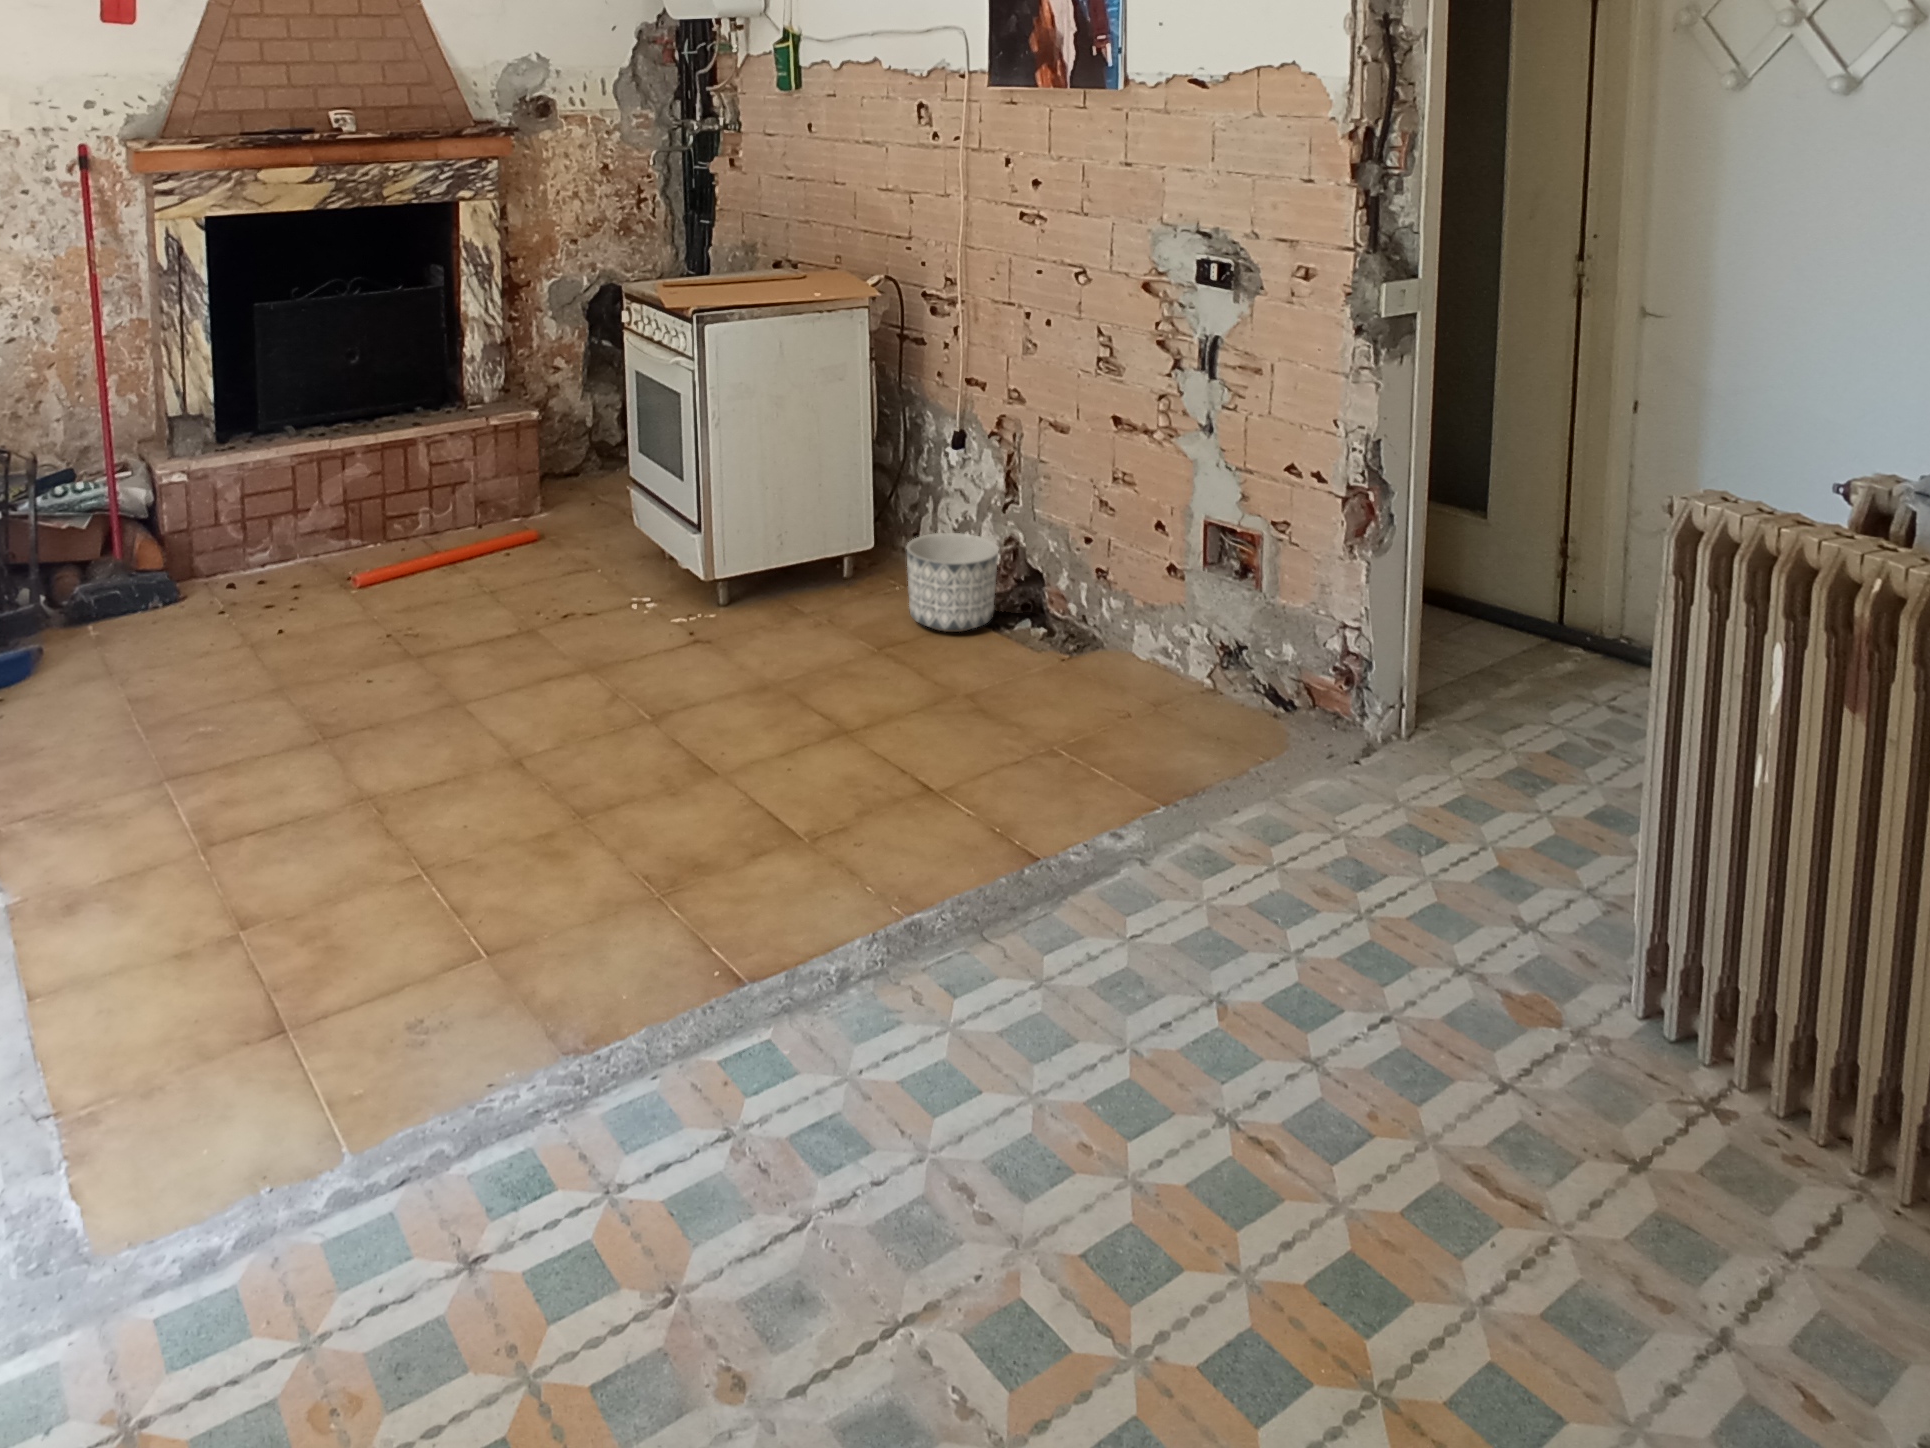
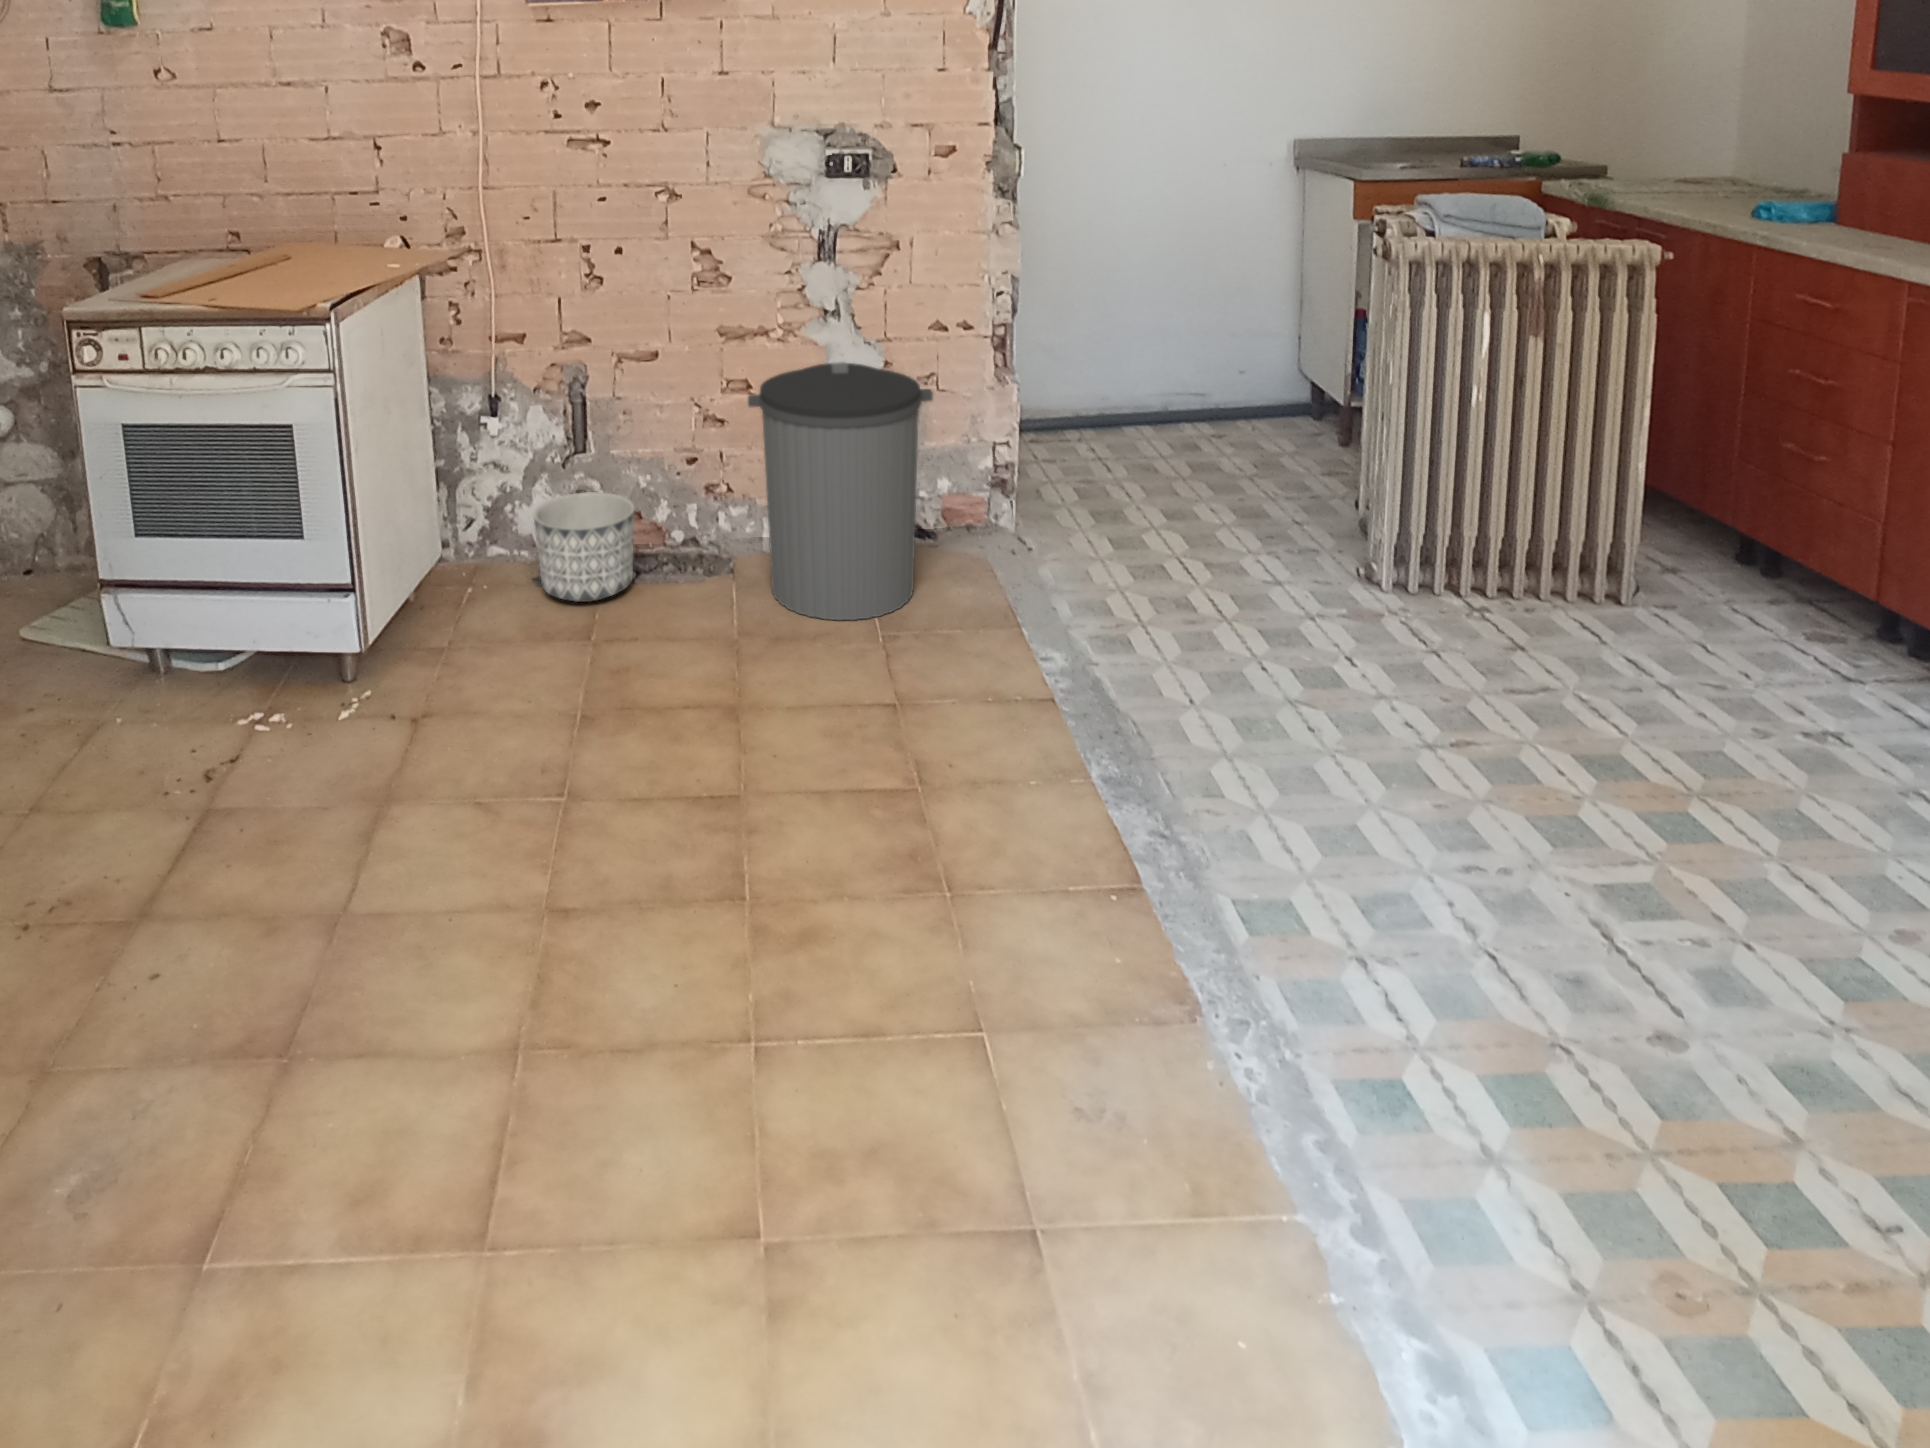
trash can: none [1044,468,1214,741] -> present [748,362,933,620]

